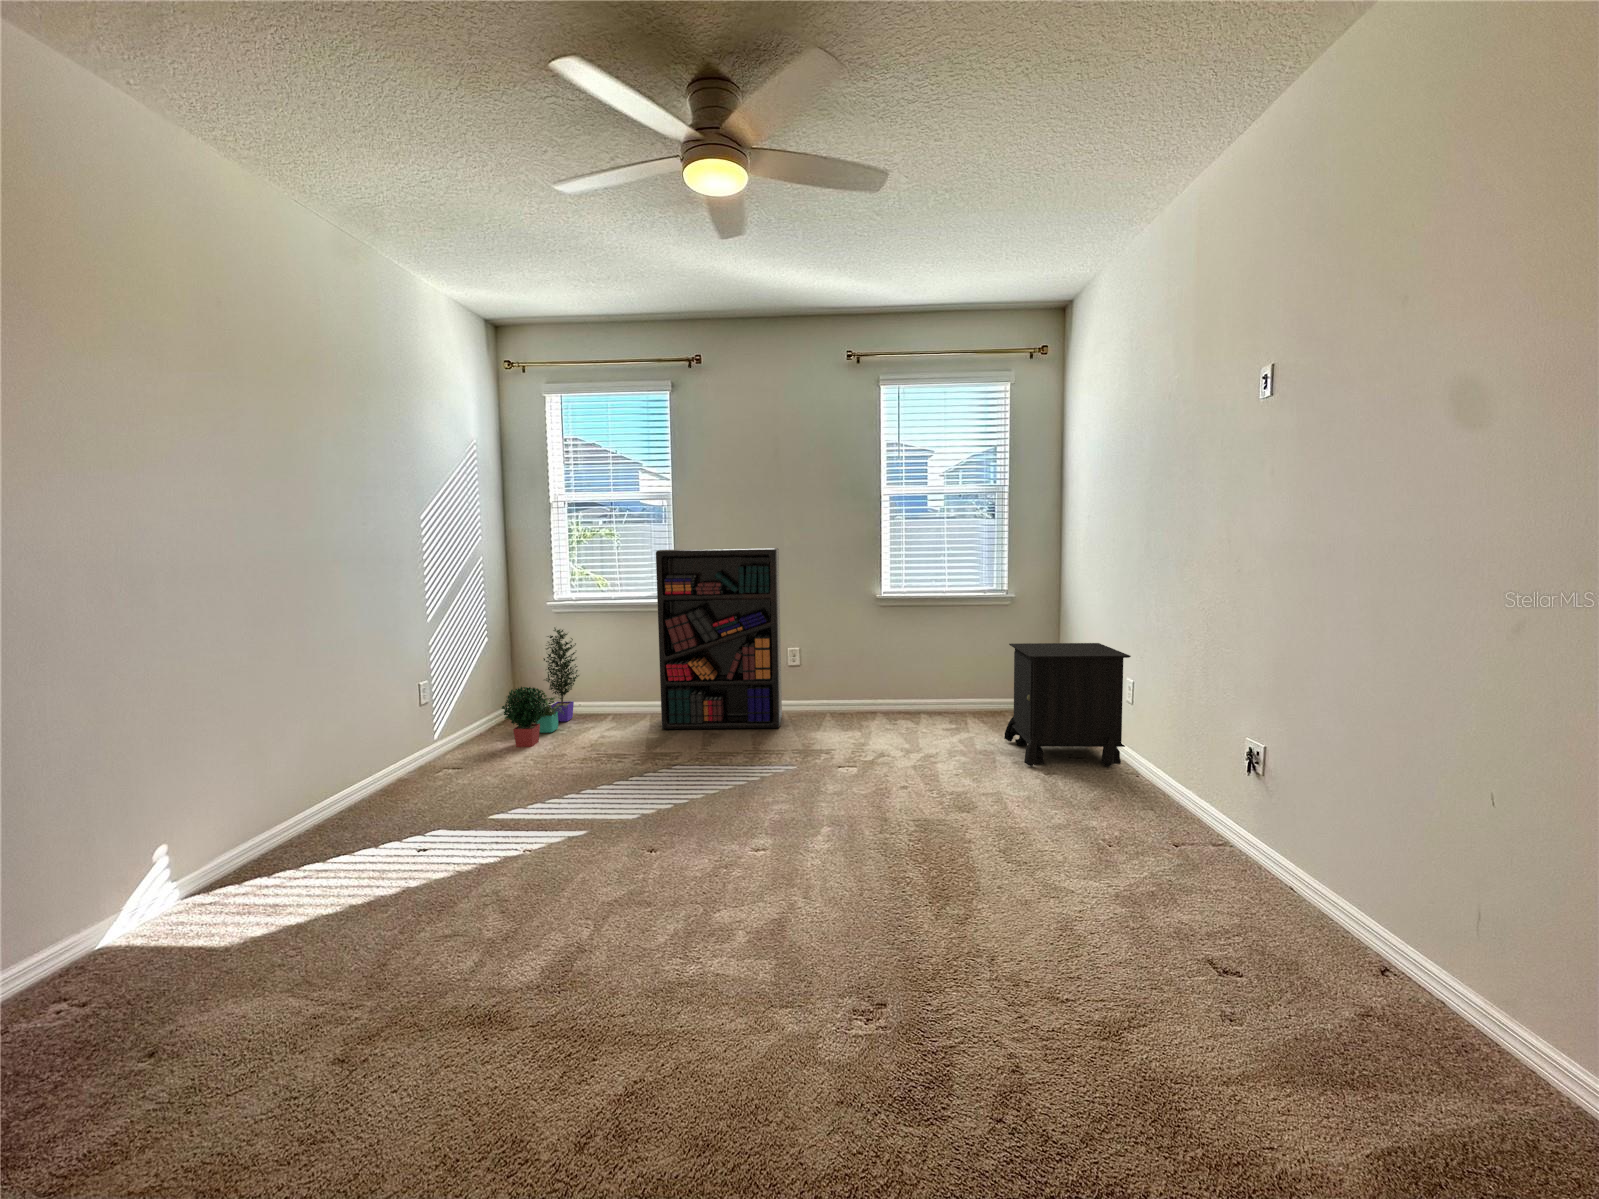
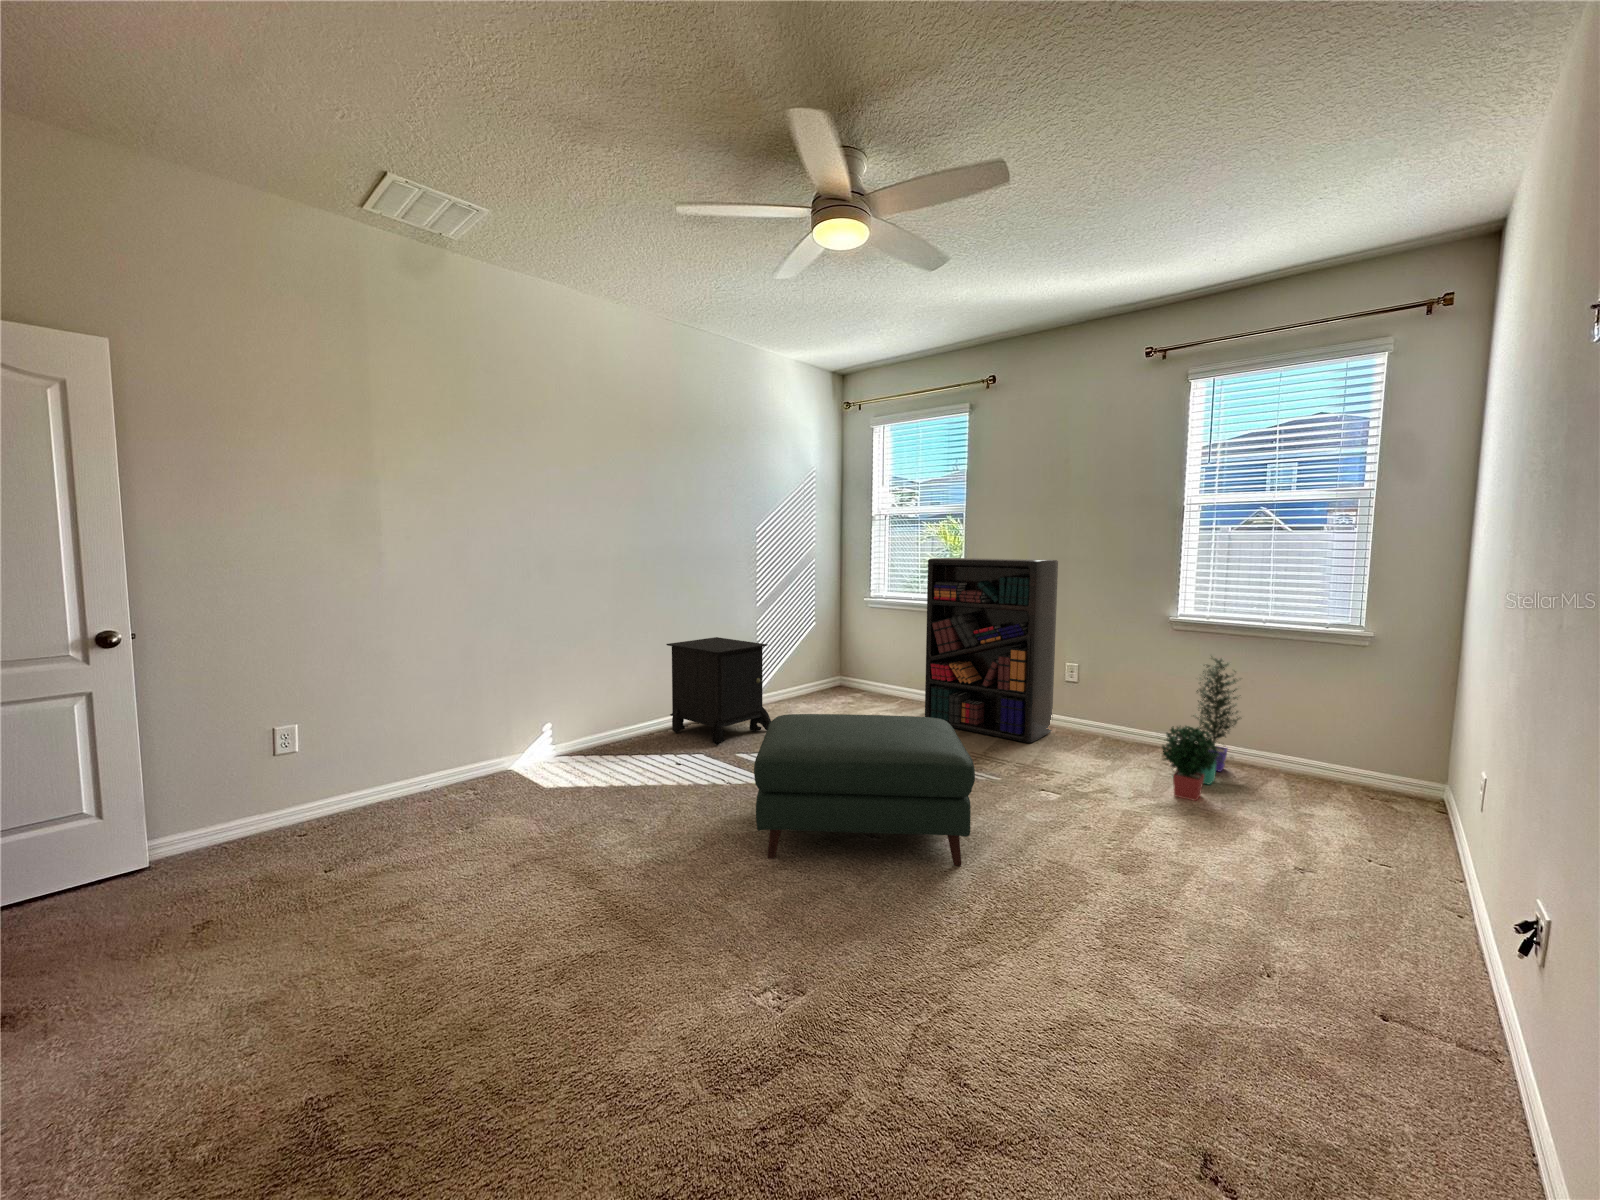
potted plant: present [502,627,579,747] -> present [1162,656,1240,801]
nightstand: present [1004,643,1131,767] -> present [666,637,771,745]
ottoman: none [614,713,884,917] -> present [754,714,975,866]

